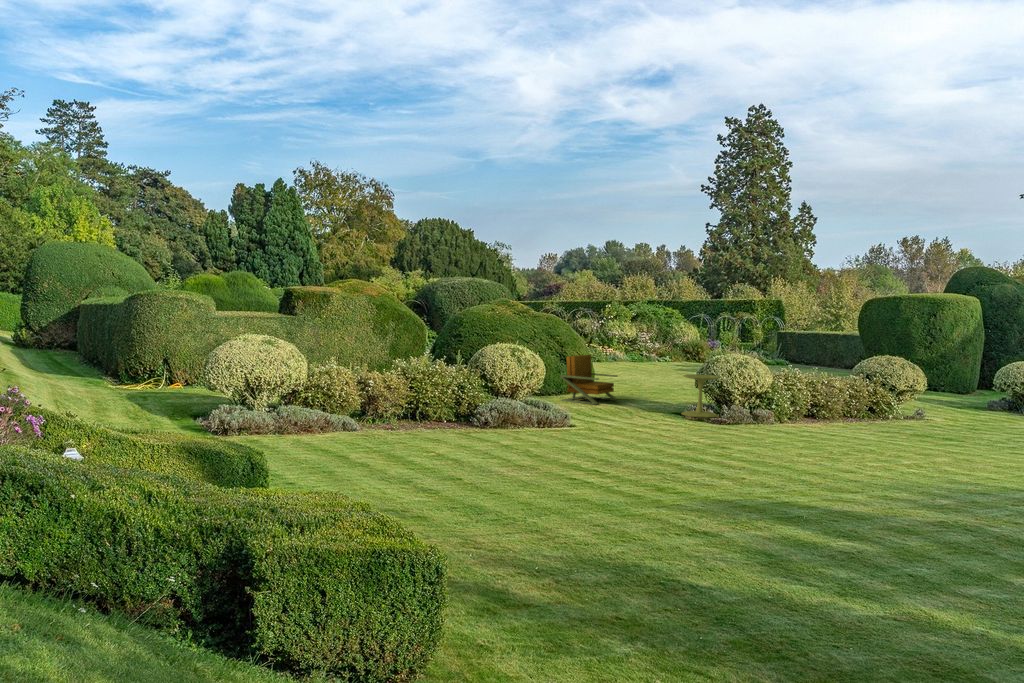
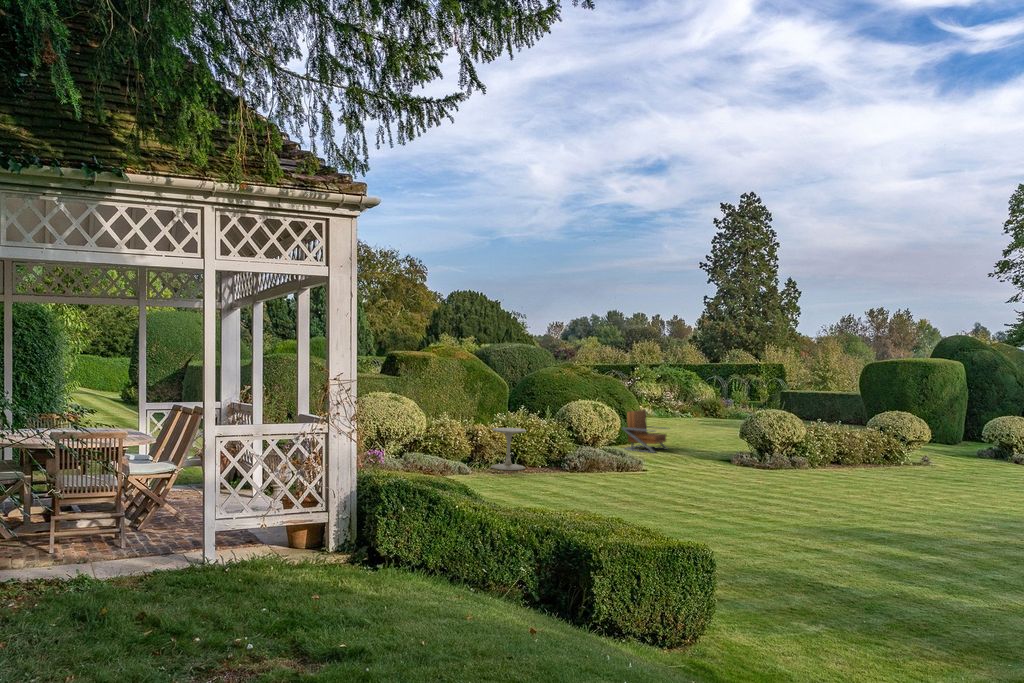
pedestal table: present [682,374,719,418] -> present [491,428,527,470]

